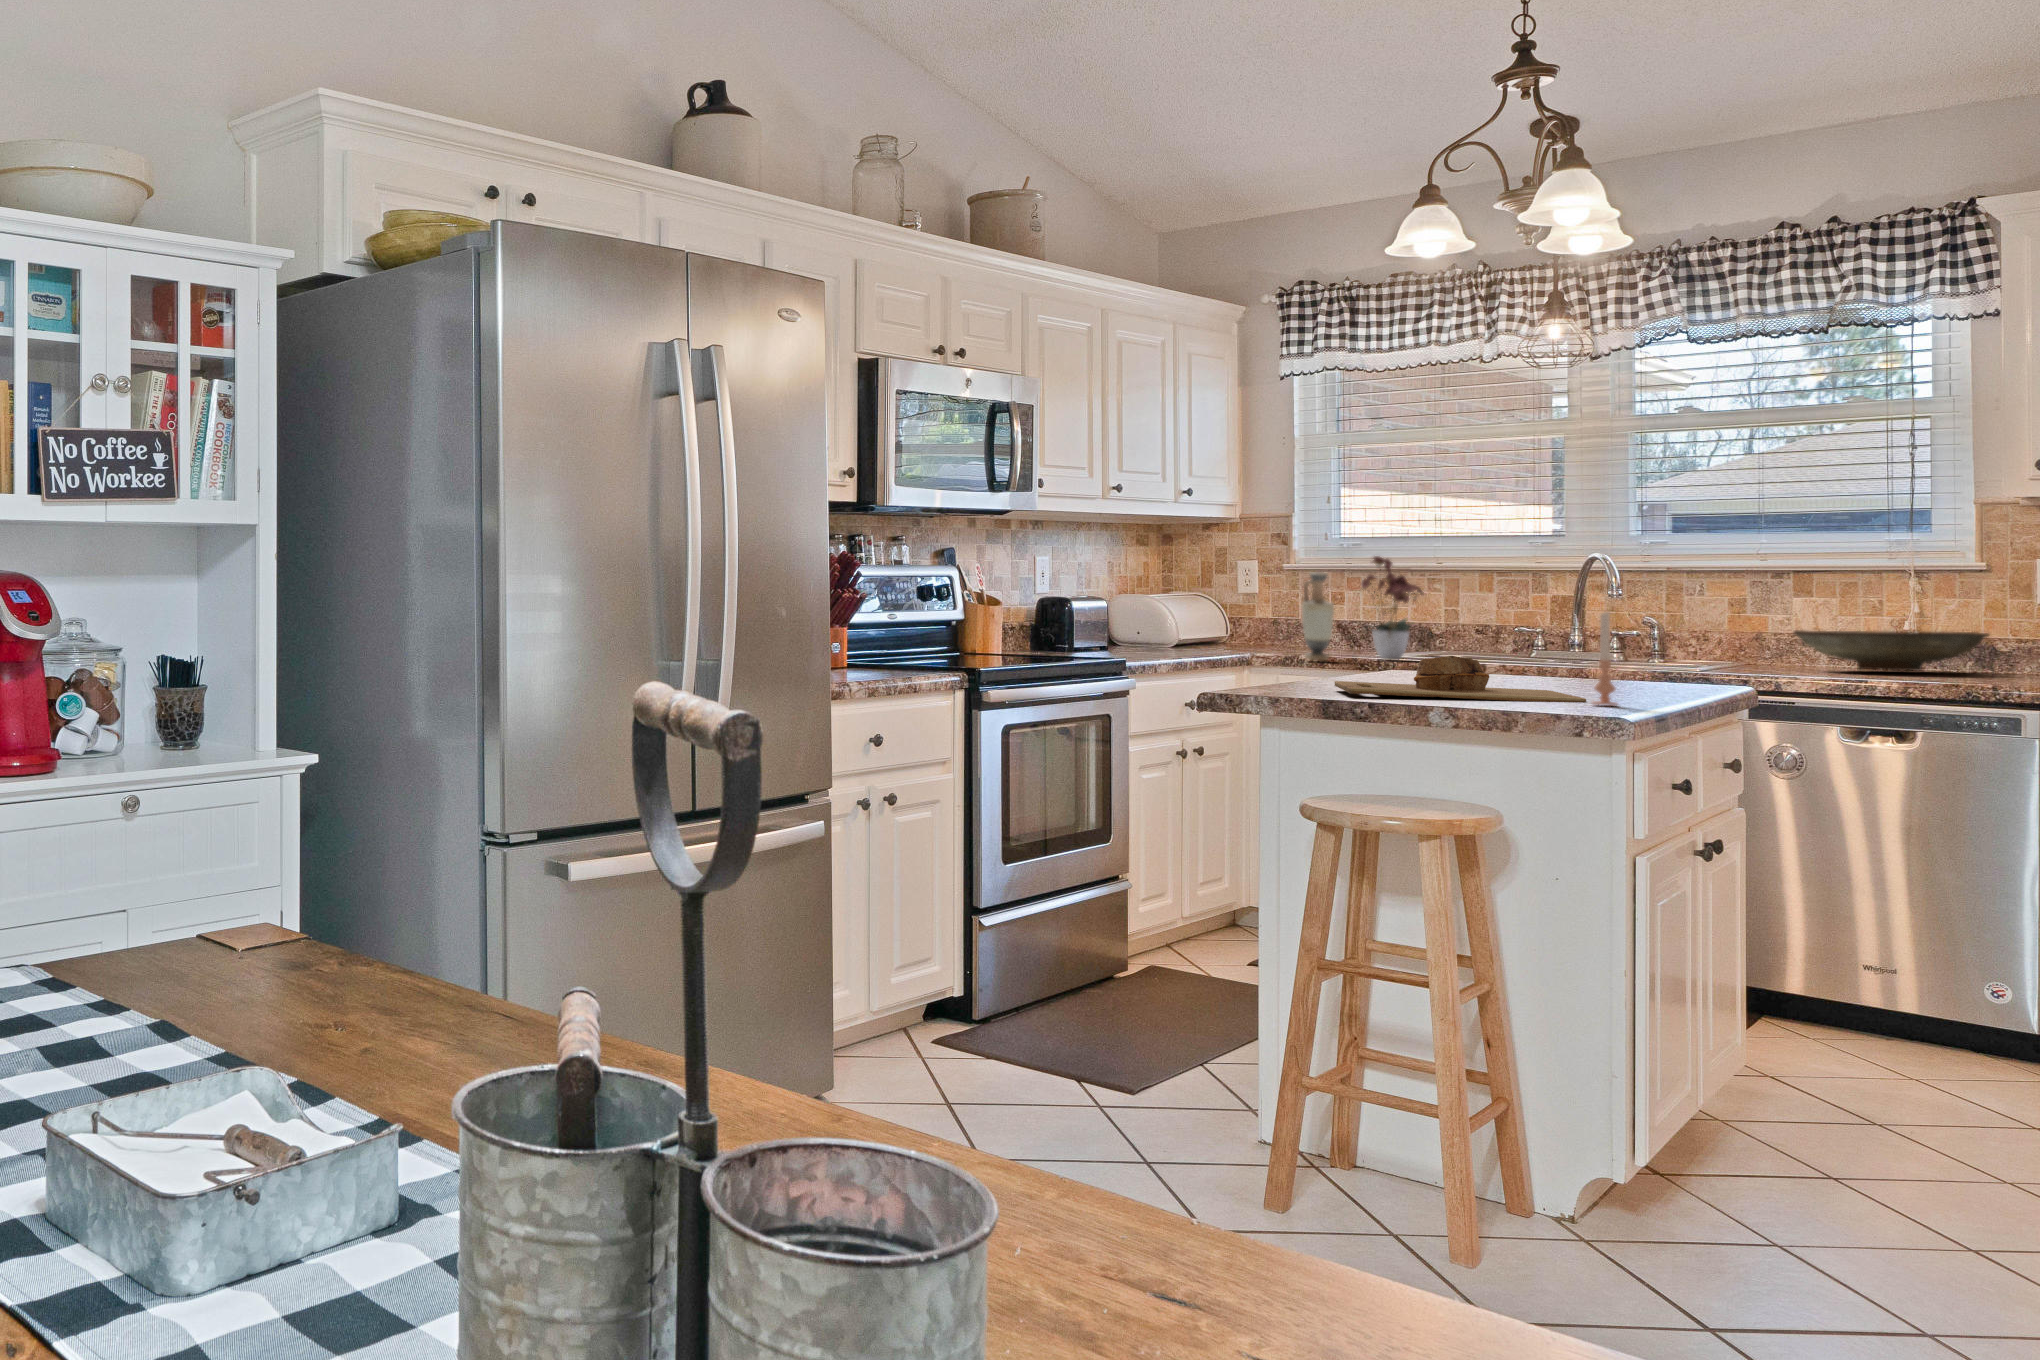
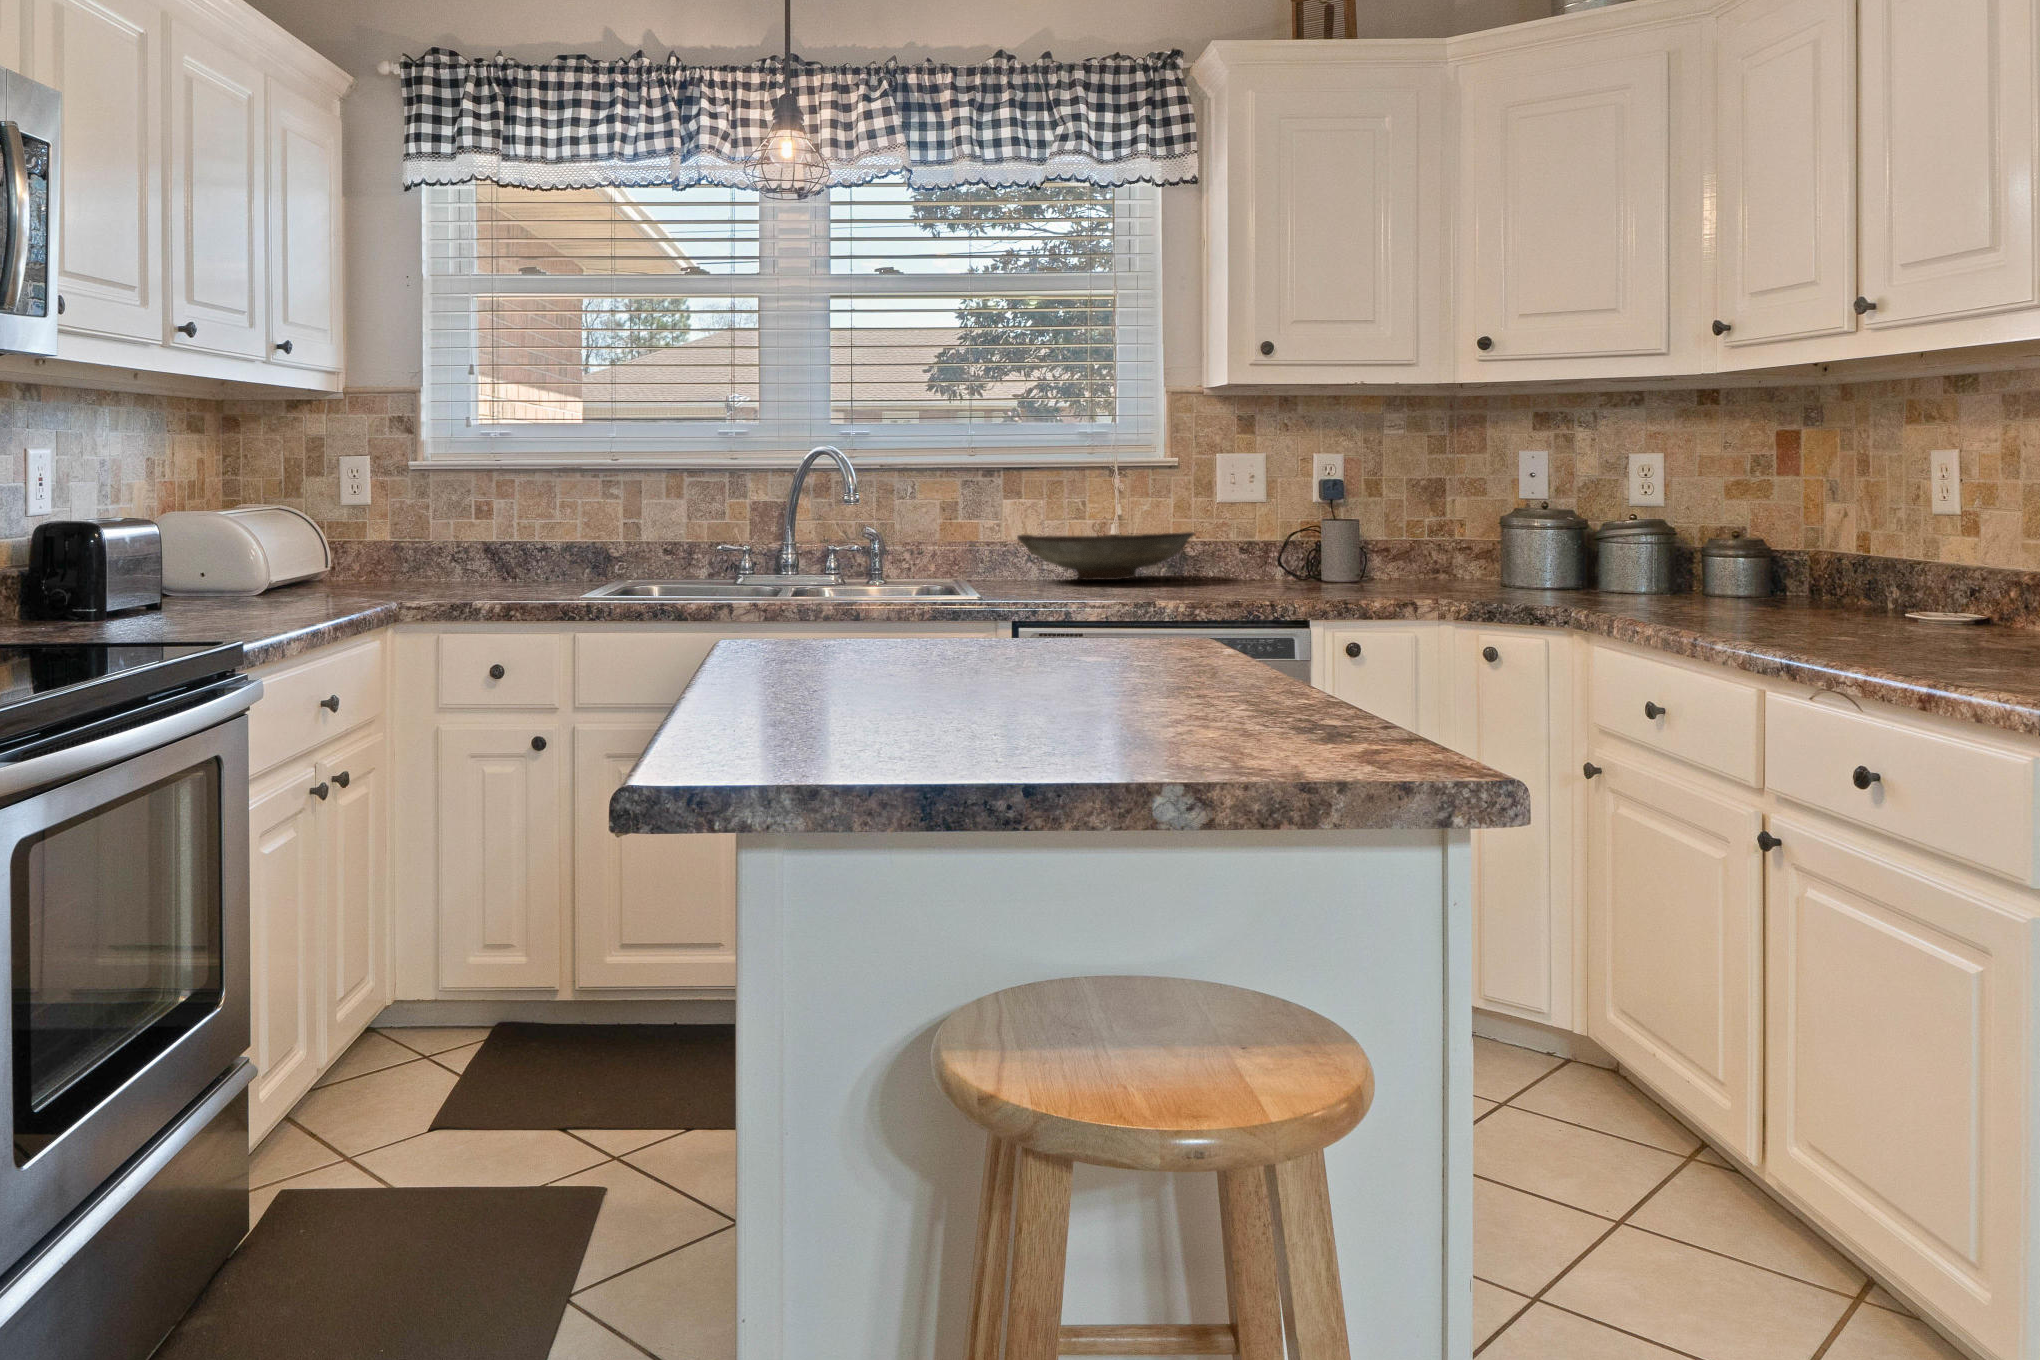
flower arrangement: present [1361,556,1424,660] -> none [510,439,609,591]
vase: present [1302,572,1334,661] -> none [453,470,497,601]
candle: present [1593,612,1618,706] -> none [1311,548,1358,734]
cutting board: present [1335,656,1586,702] -> none [764,640,1244,747]

